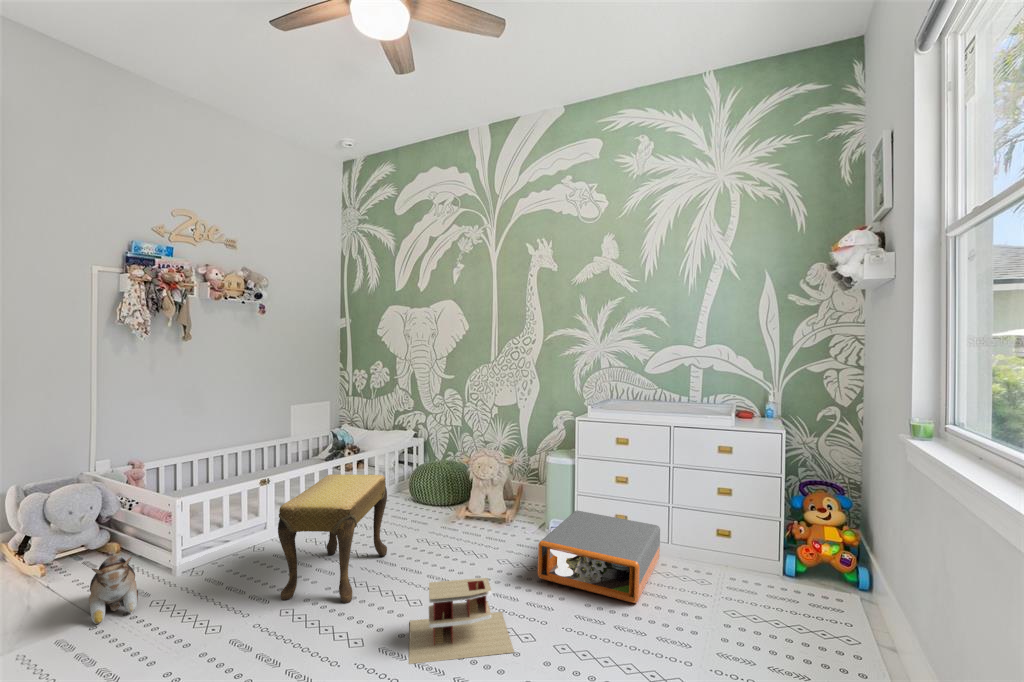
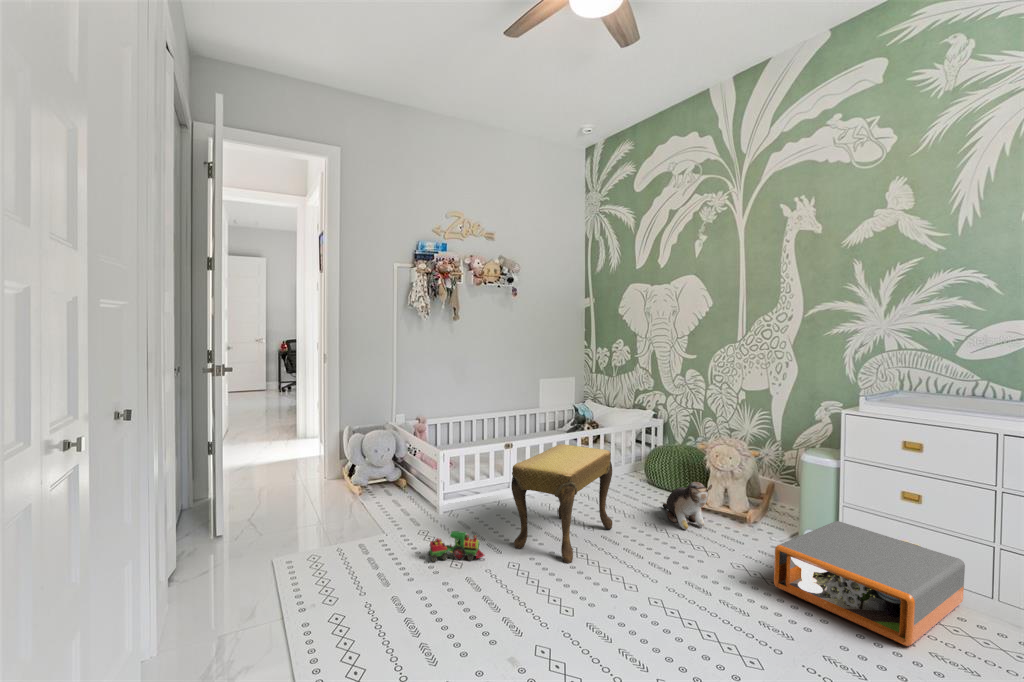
plush toy: present [89,556,138,624] -> present [663,482,712,529]
toy house: present [409,578,514,664] -> none [613,560,728,654]
toy train: none [164,596,246,645] -> present [428,531,484,562]

